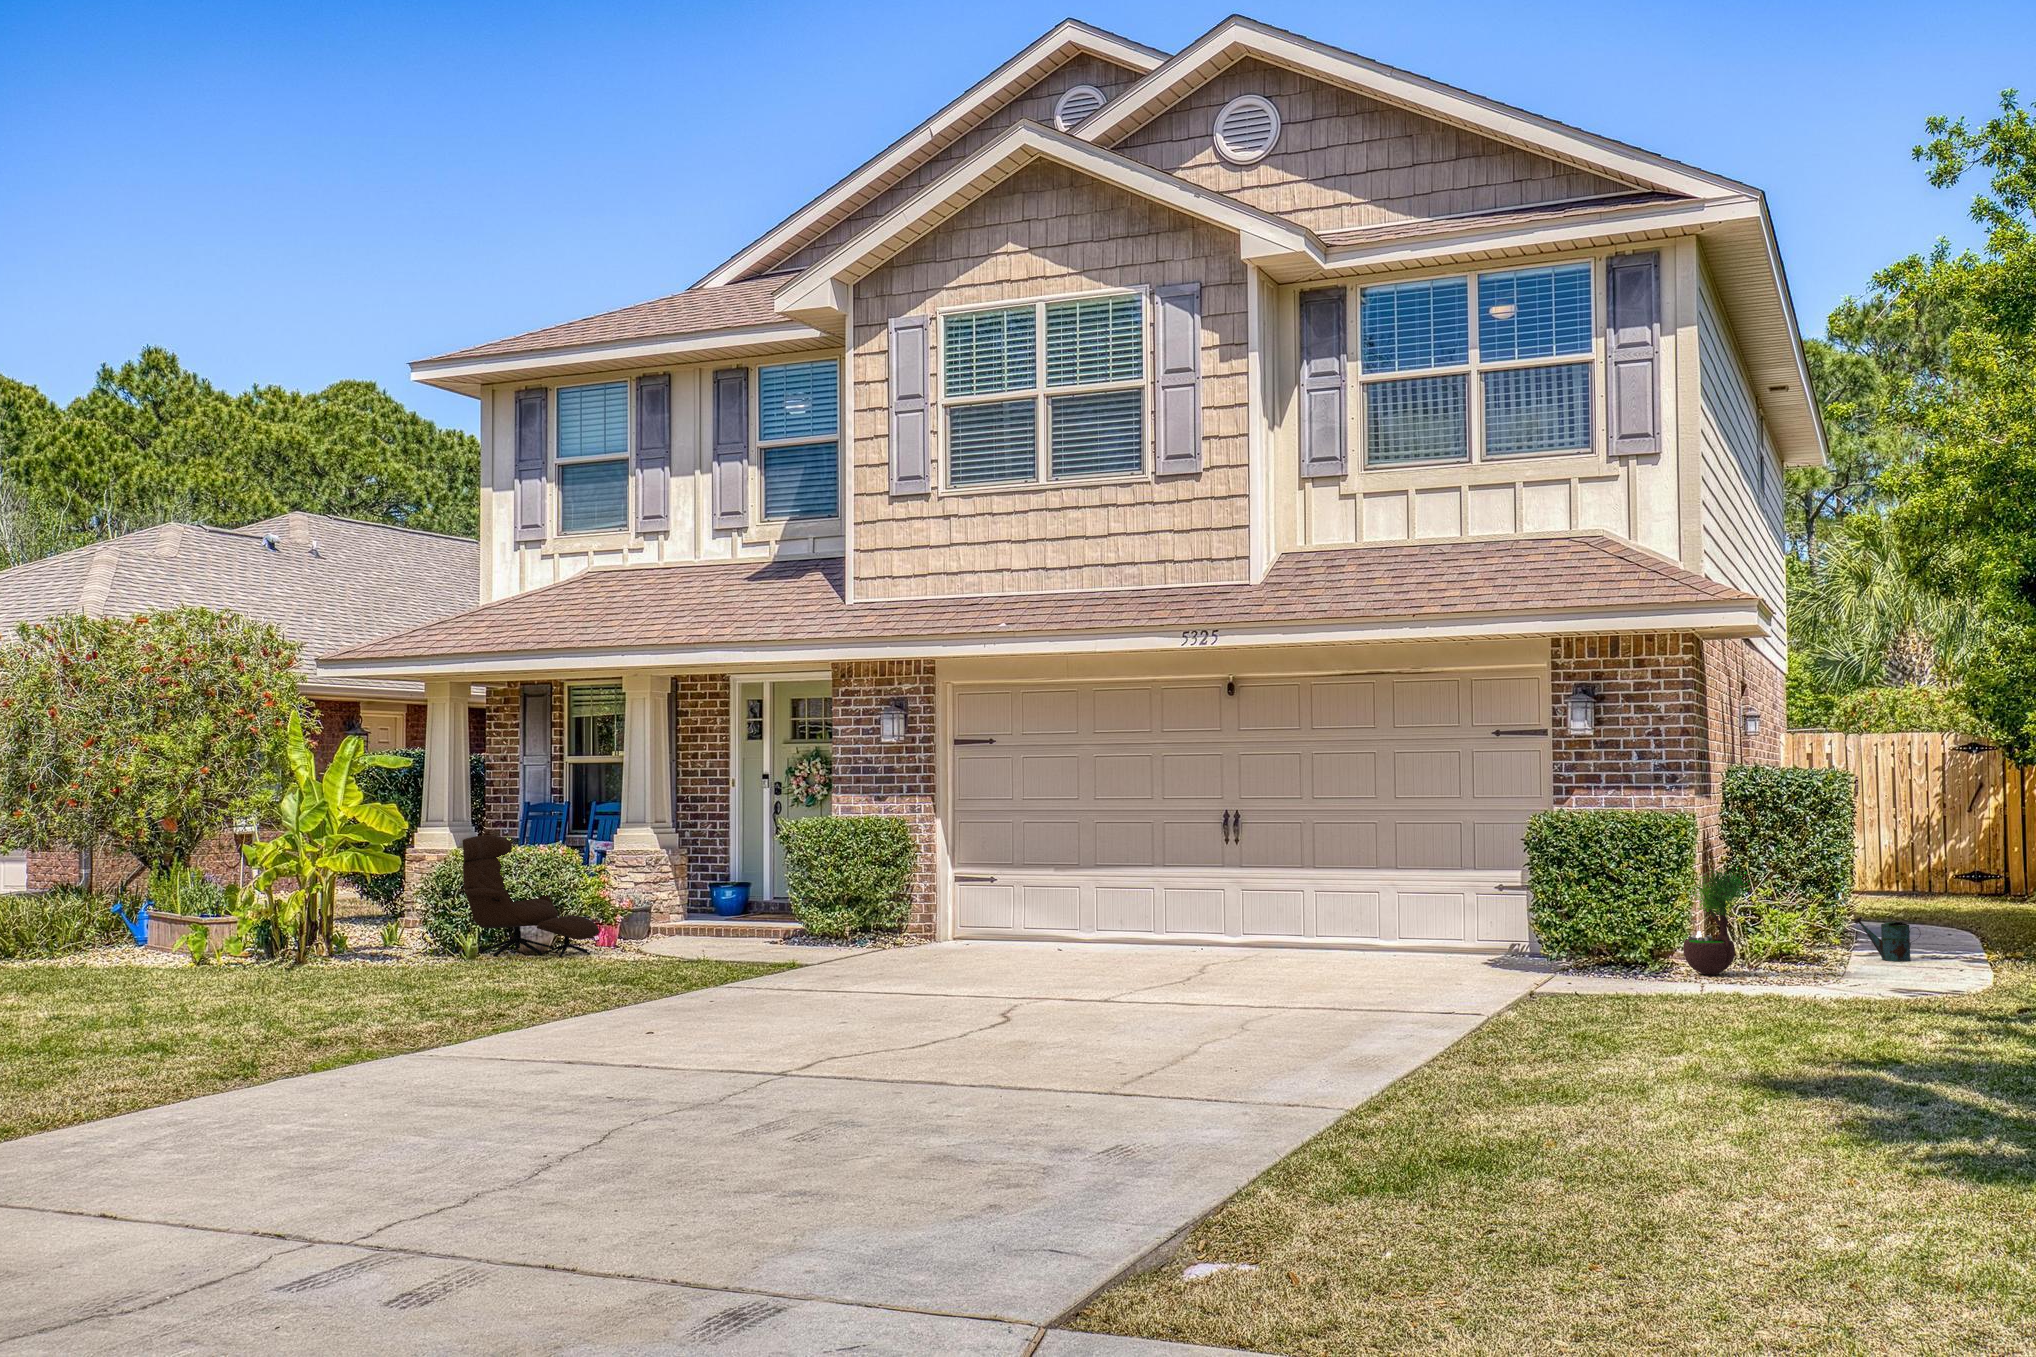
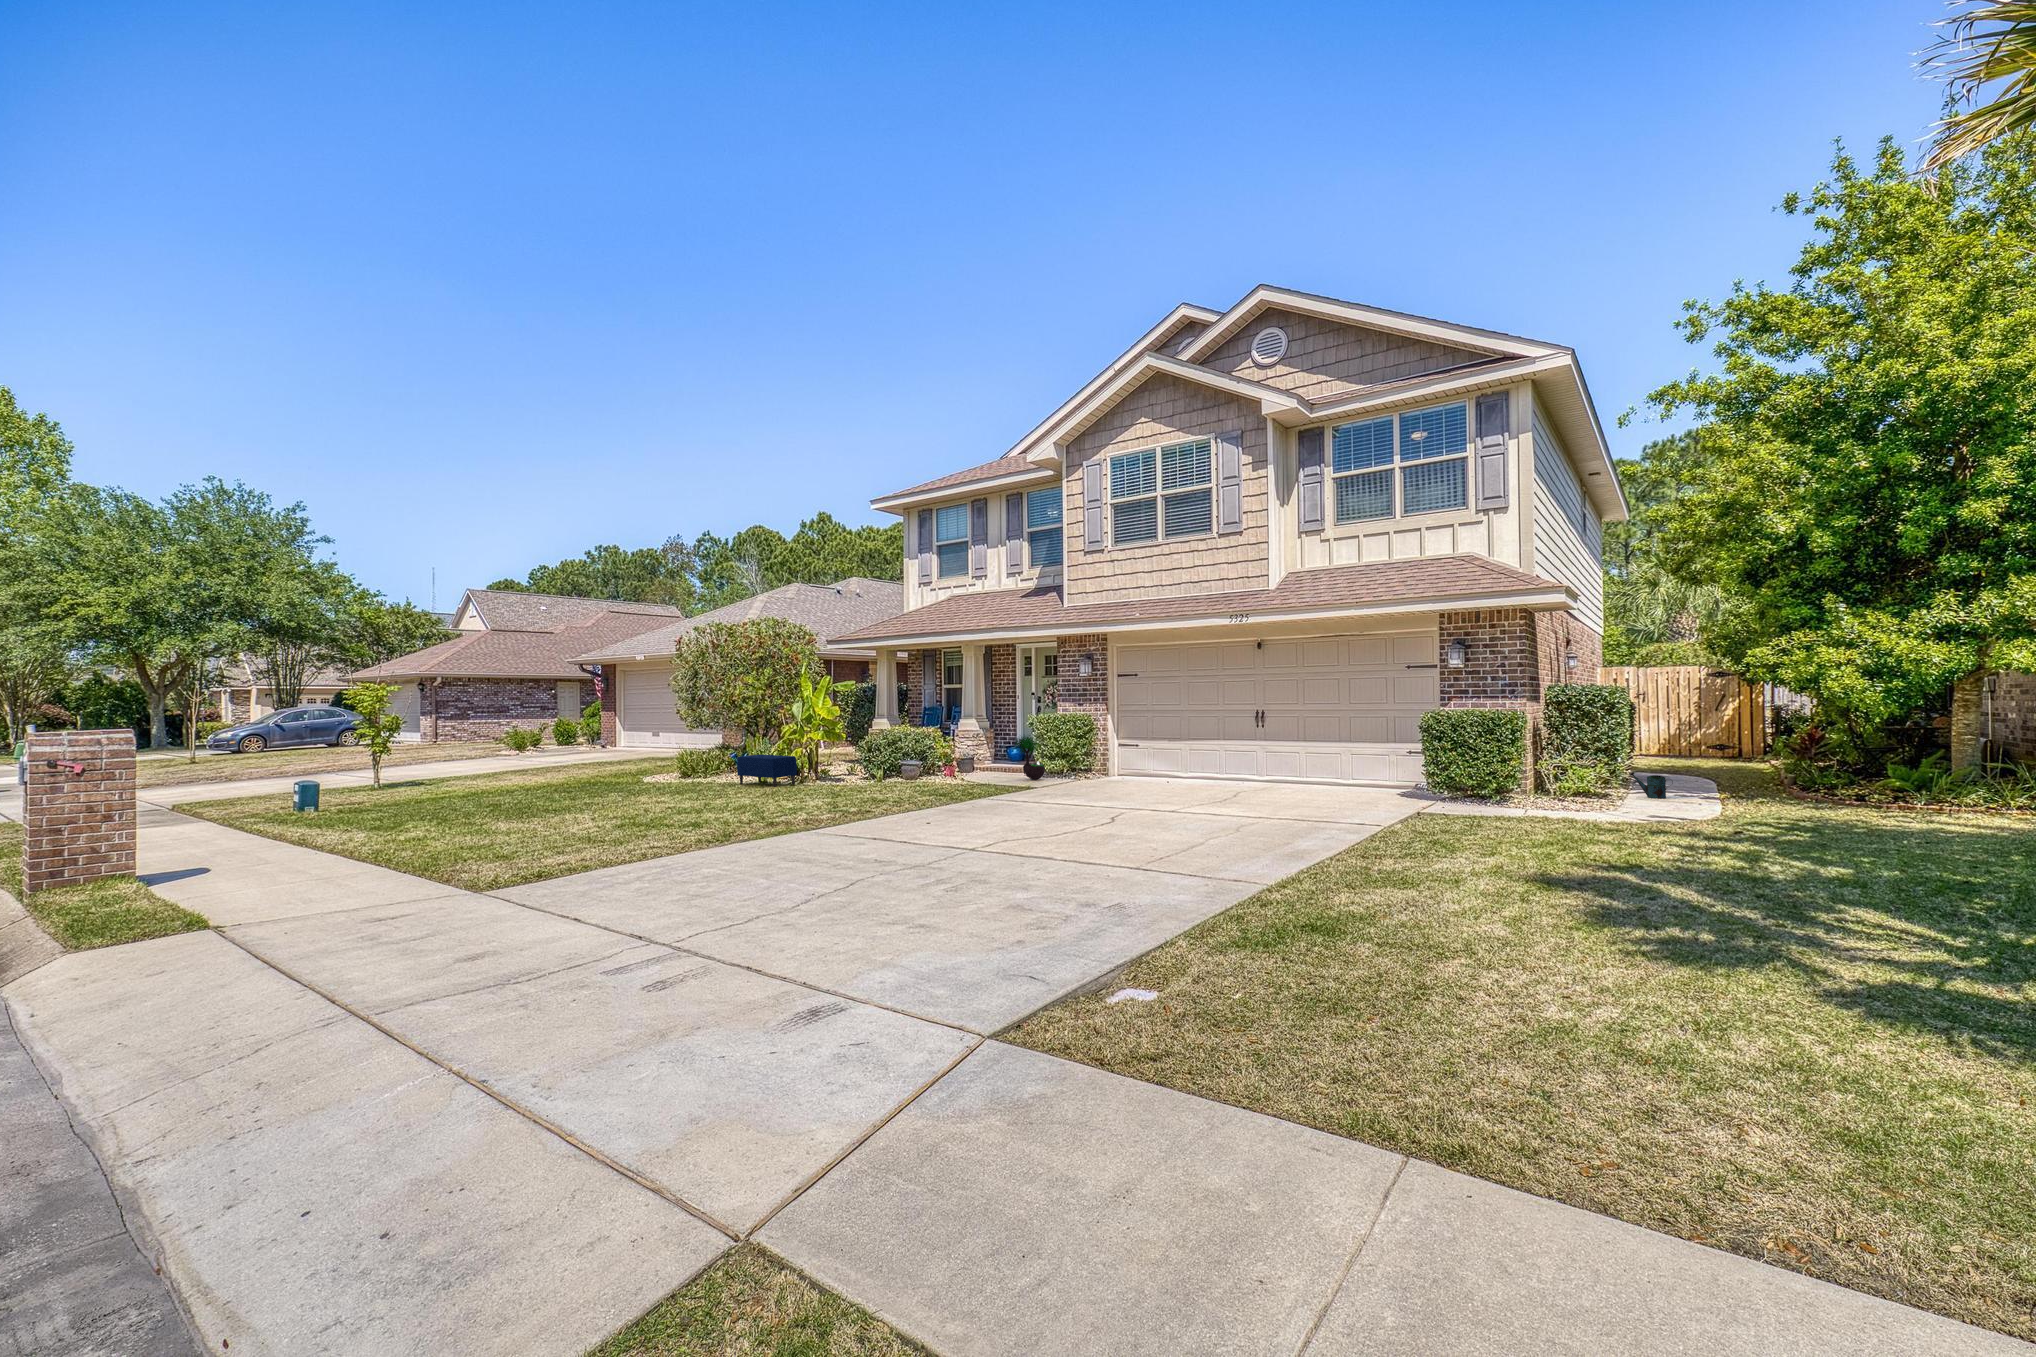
lounge chair: present [463,835,599,957] -> none [879,722,943,782]
potted tree: present [1683,867,1750,975] -> present [1015,735,1045,780]
bench: none [147,905,286,972] -> present [737,755,797,787]

